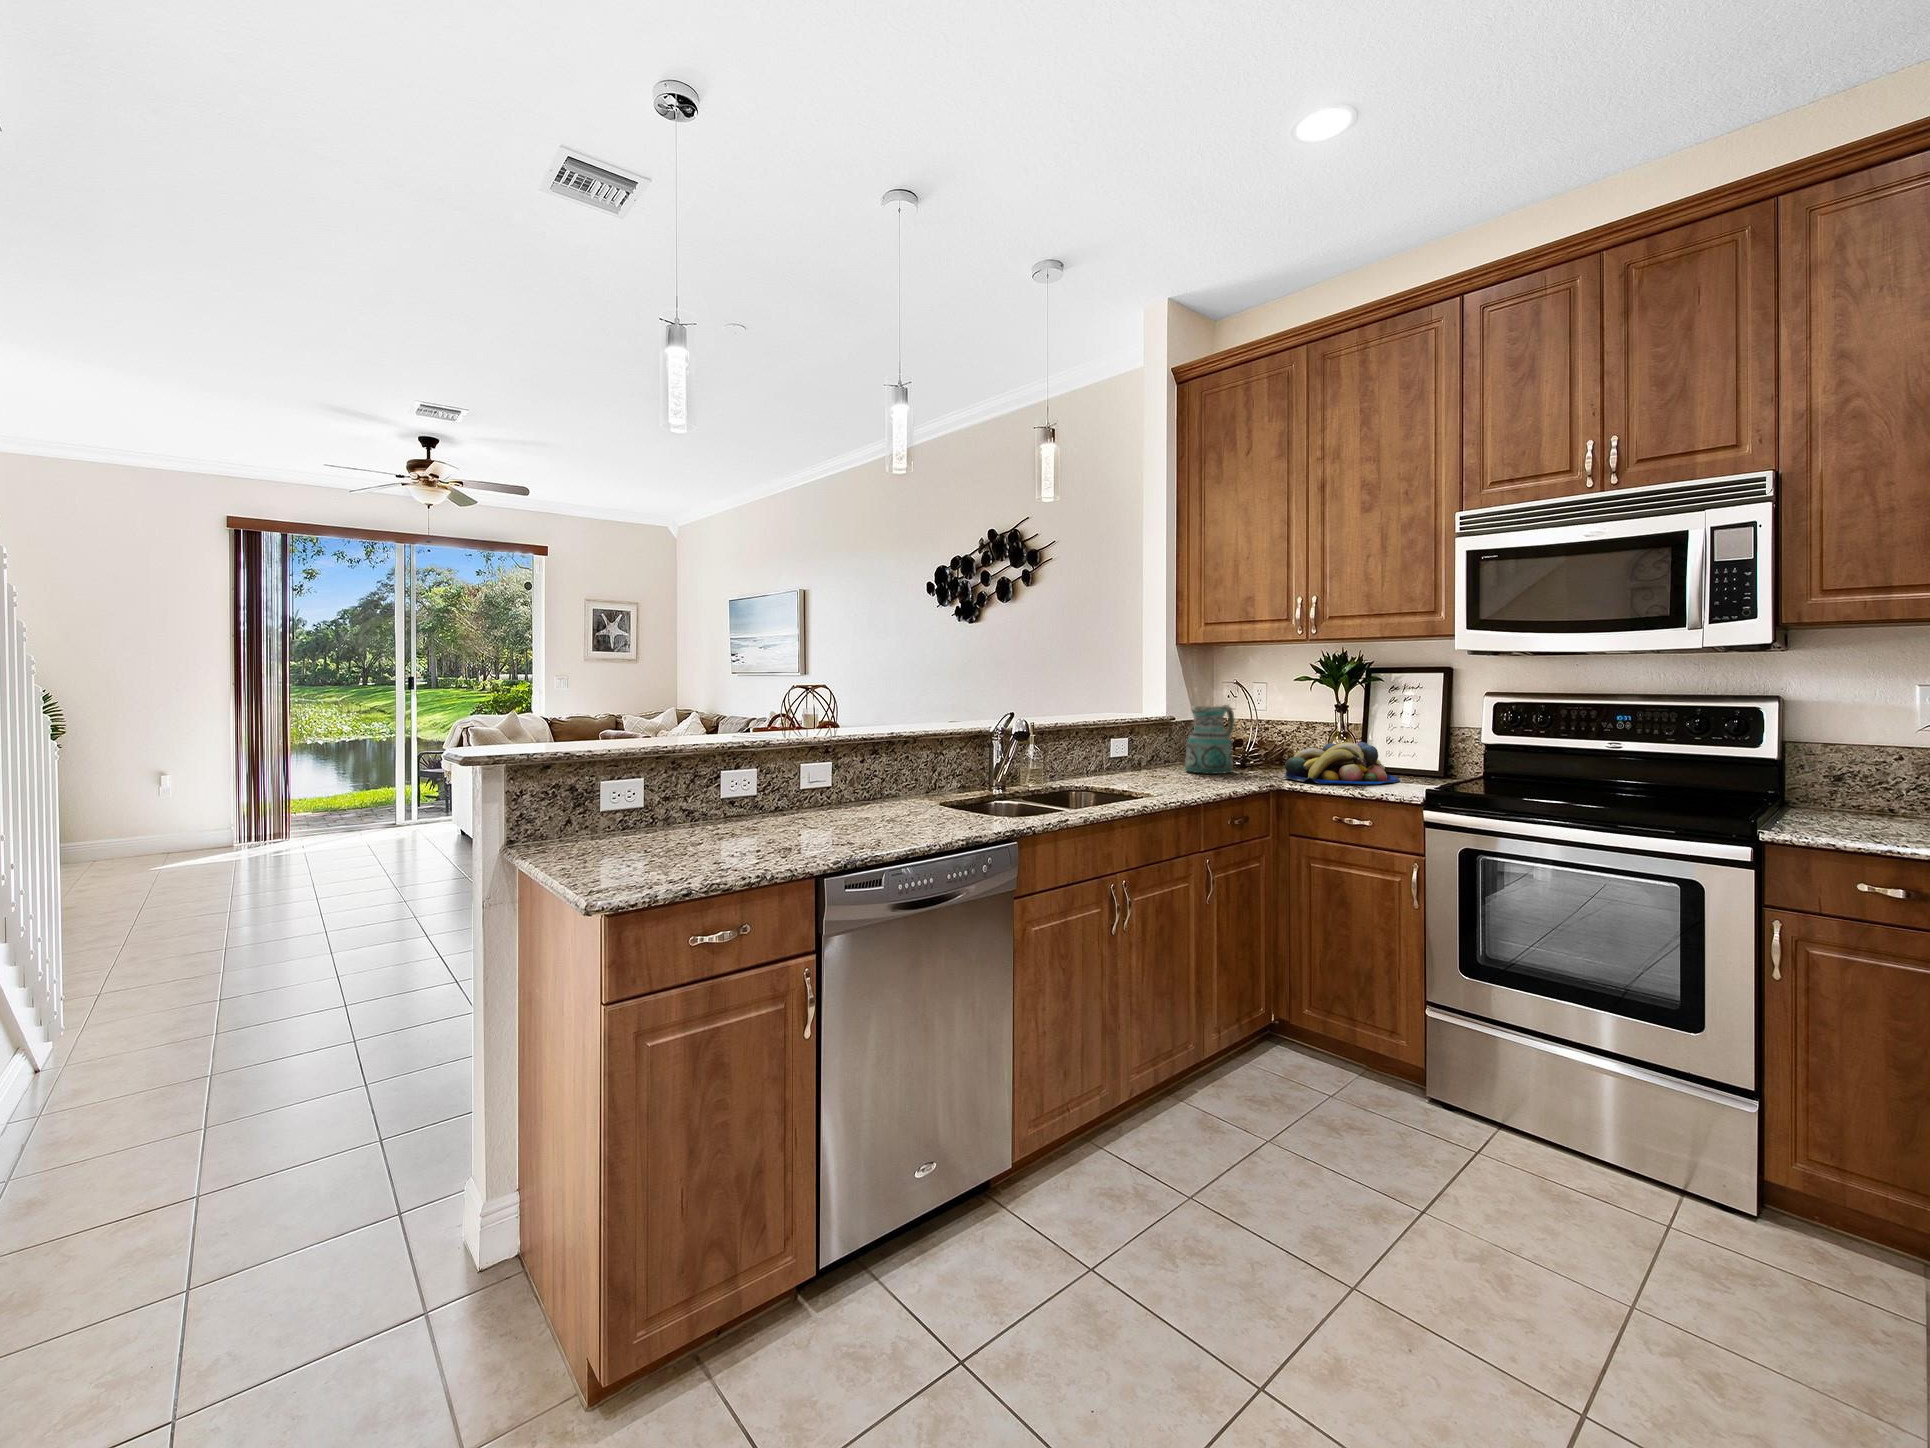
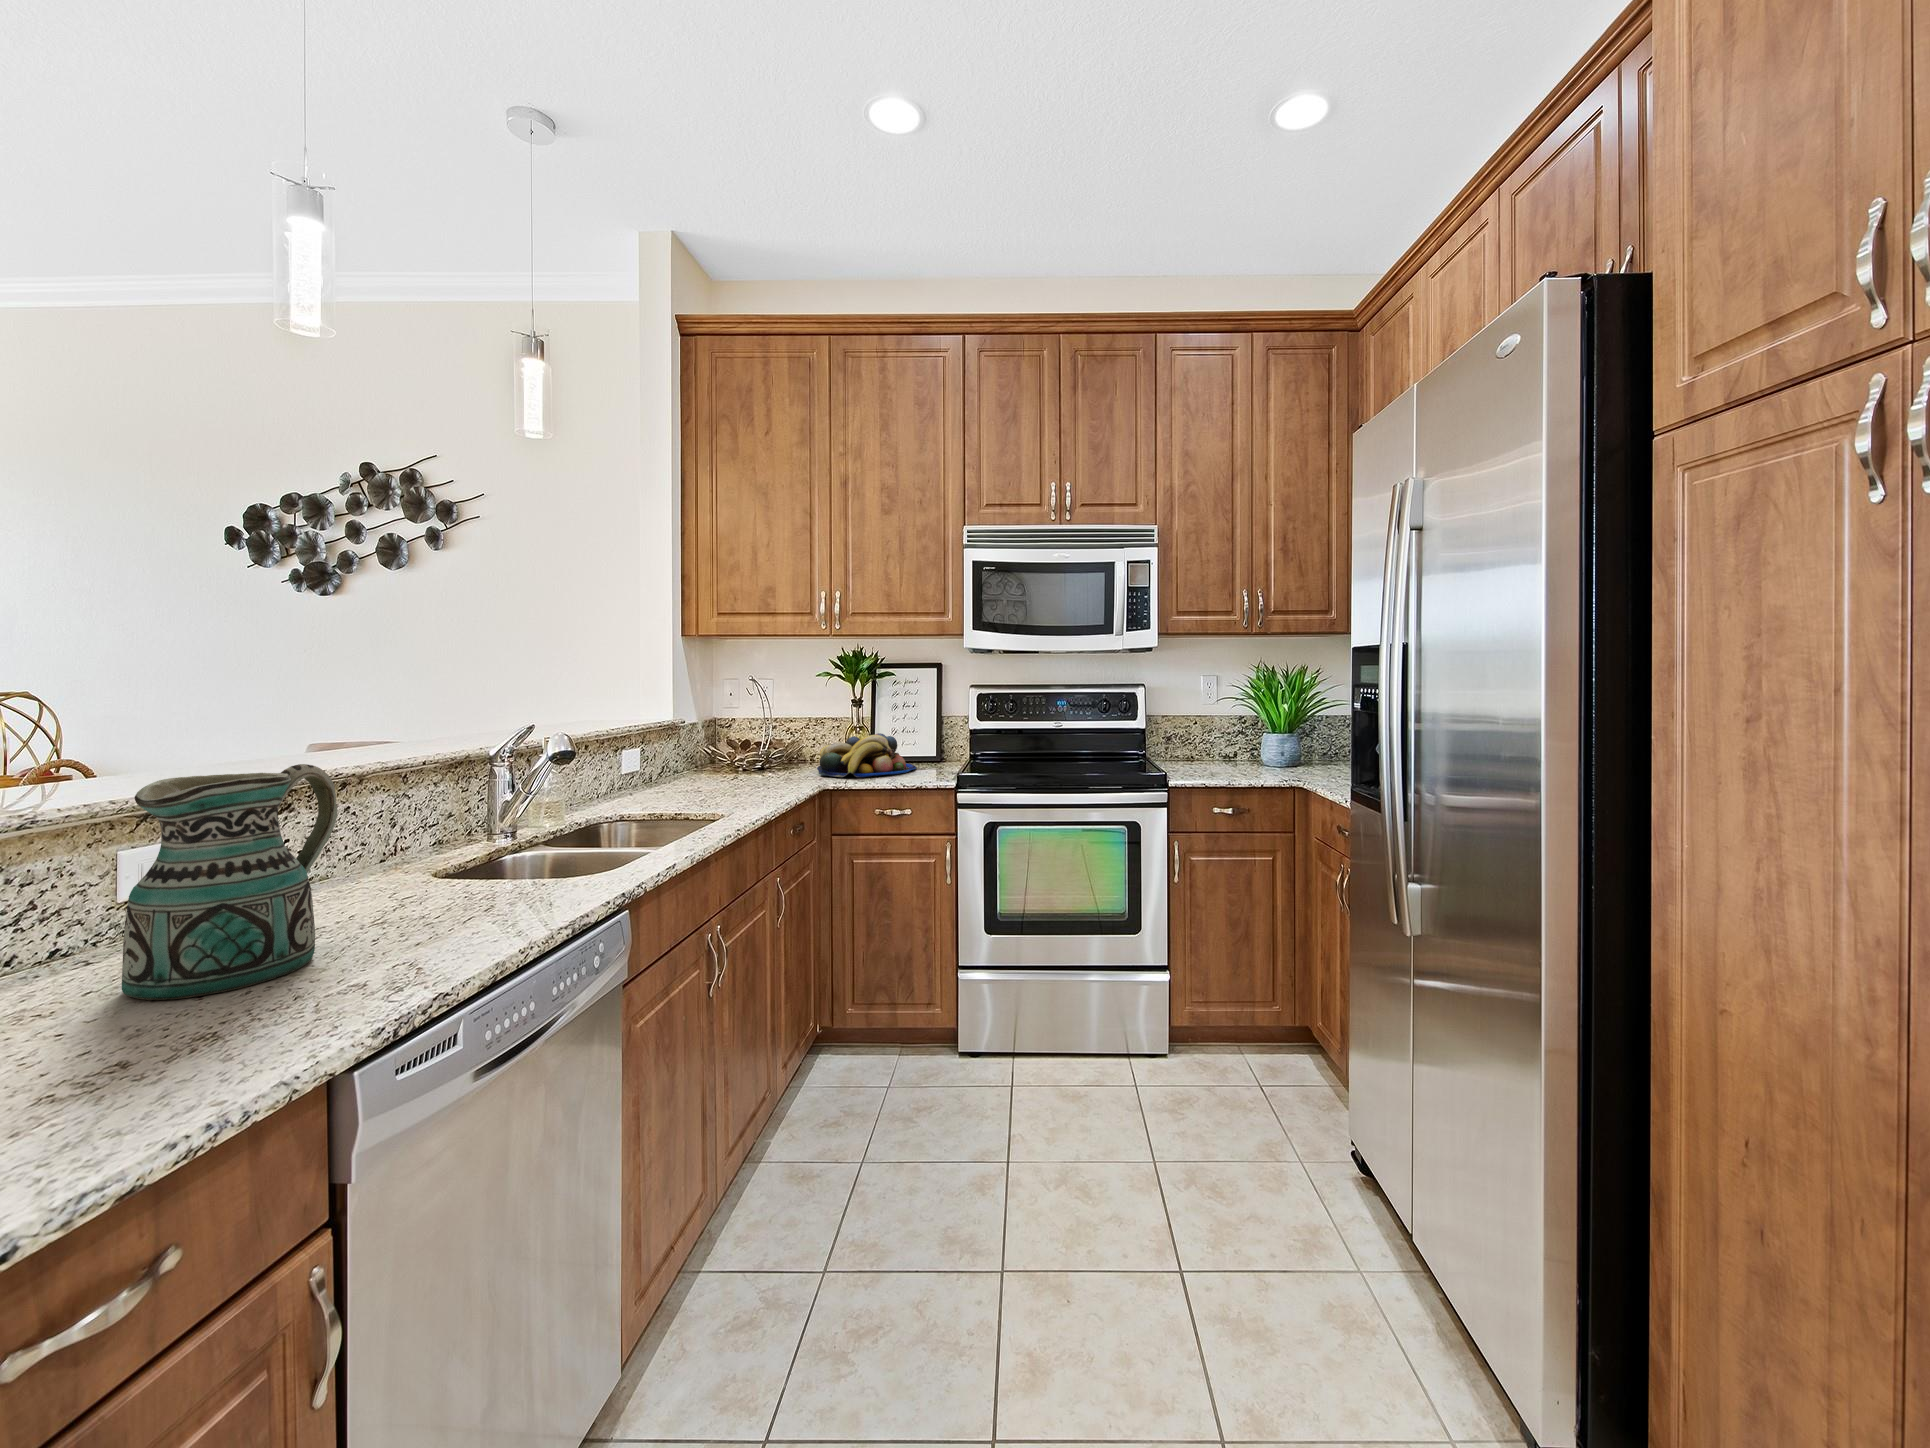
ceramic pitcher: present [1185,705,1234,774] -> present [122,764,338,1000]

